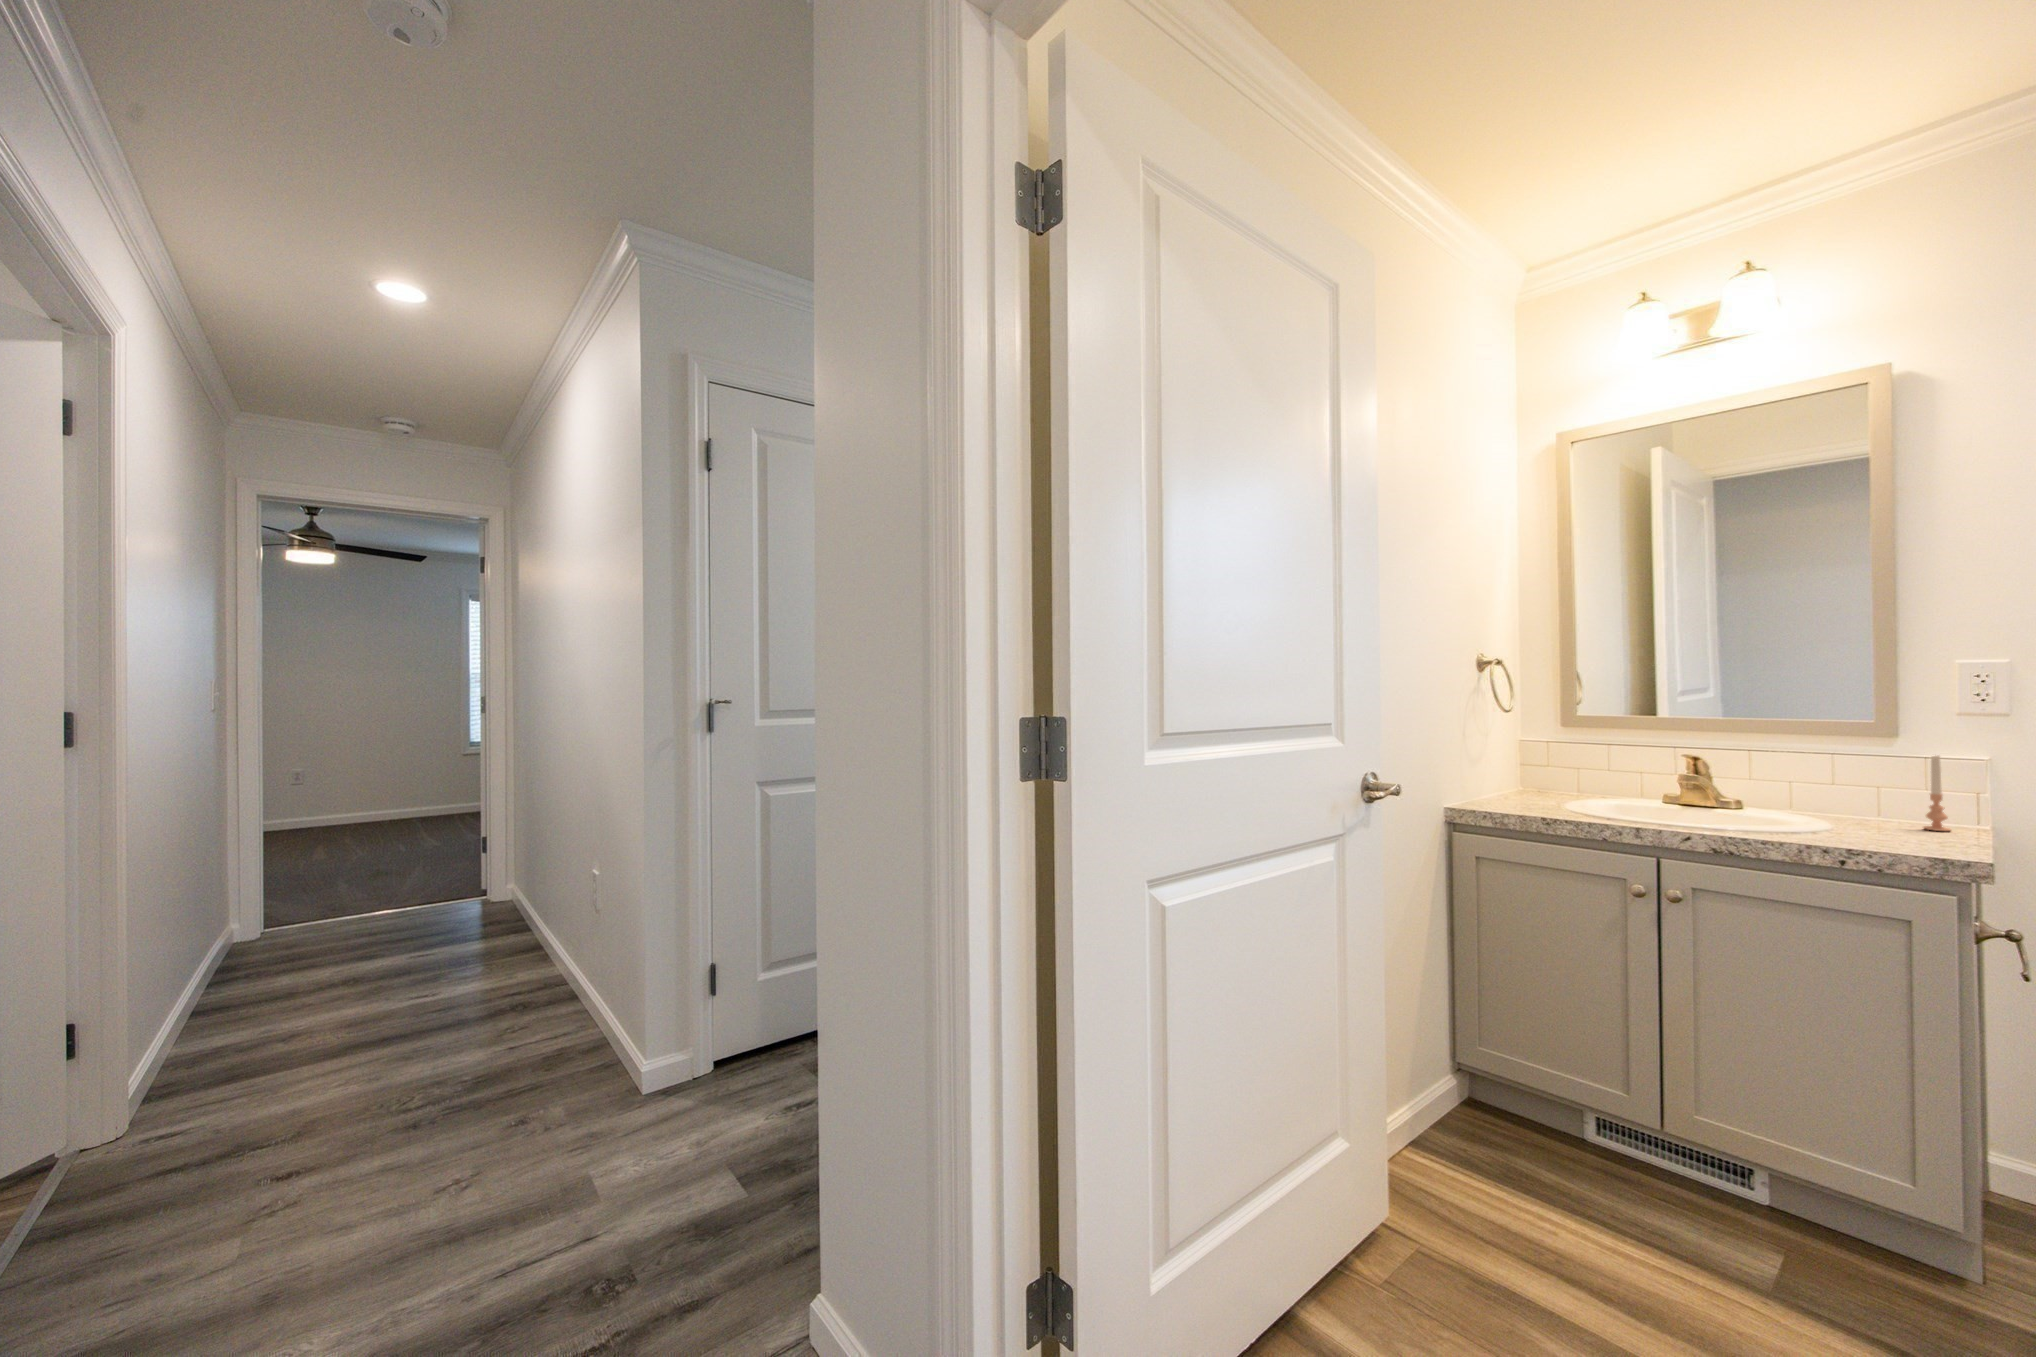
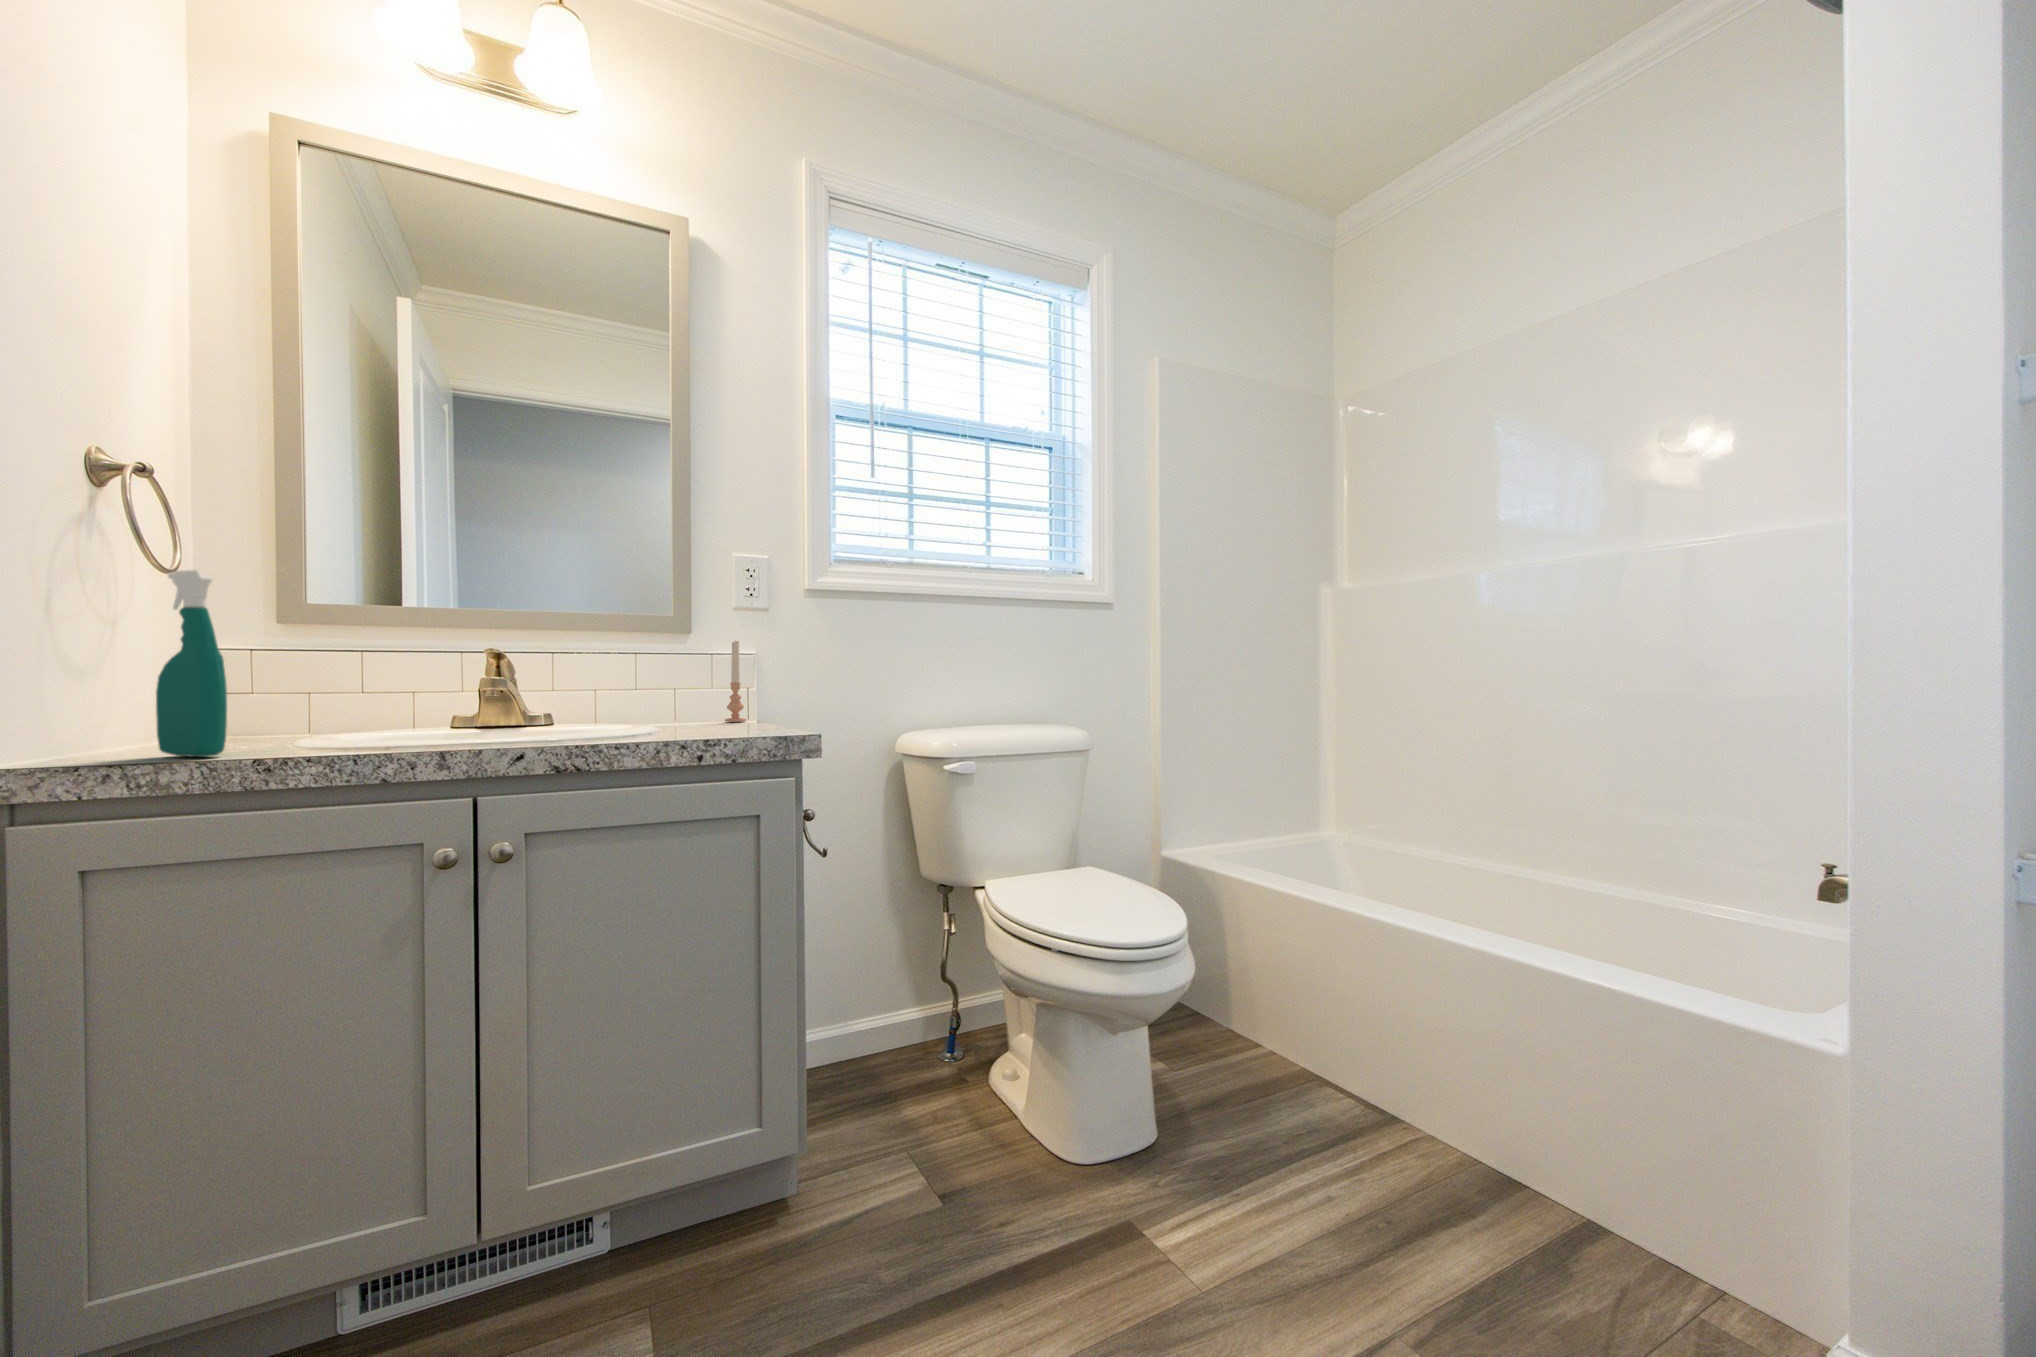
spray bottle: none [1503,717,1531,811] -> present [156,570,227,757]

